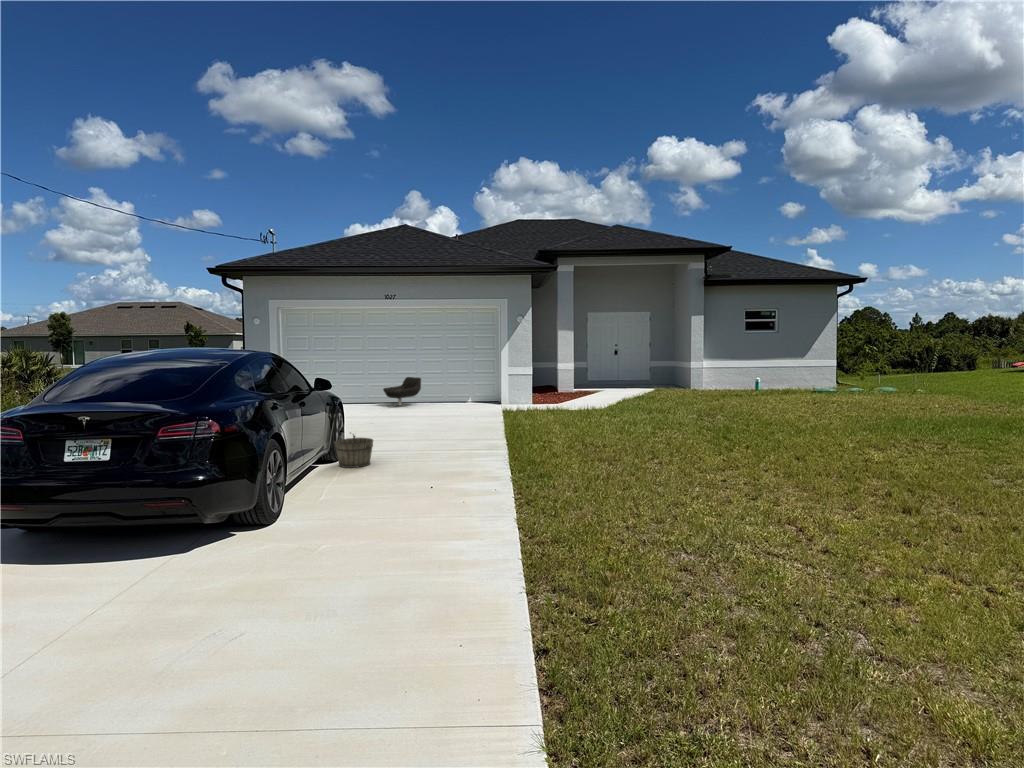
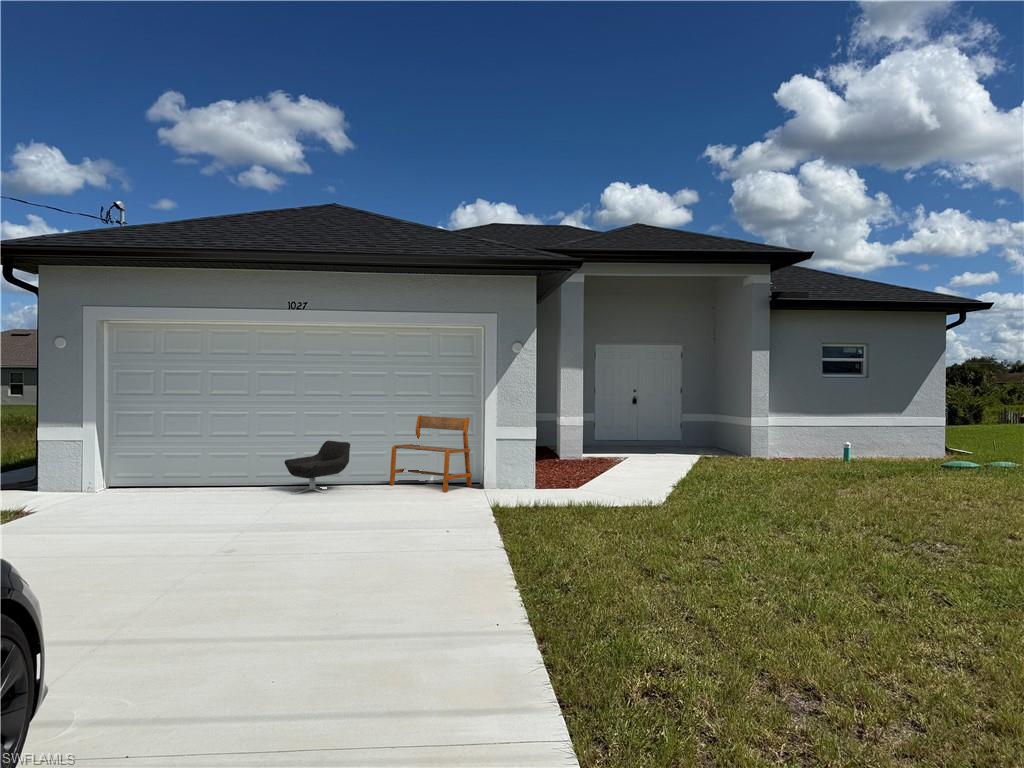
bench: none [445,361,494,406] -> present [390,415,472,492]
wooden bucket: present [334,434,373,468] -> none [64,620,187,733]

